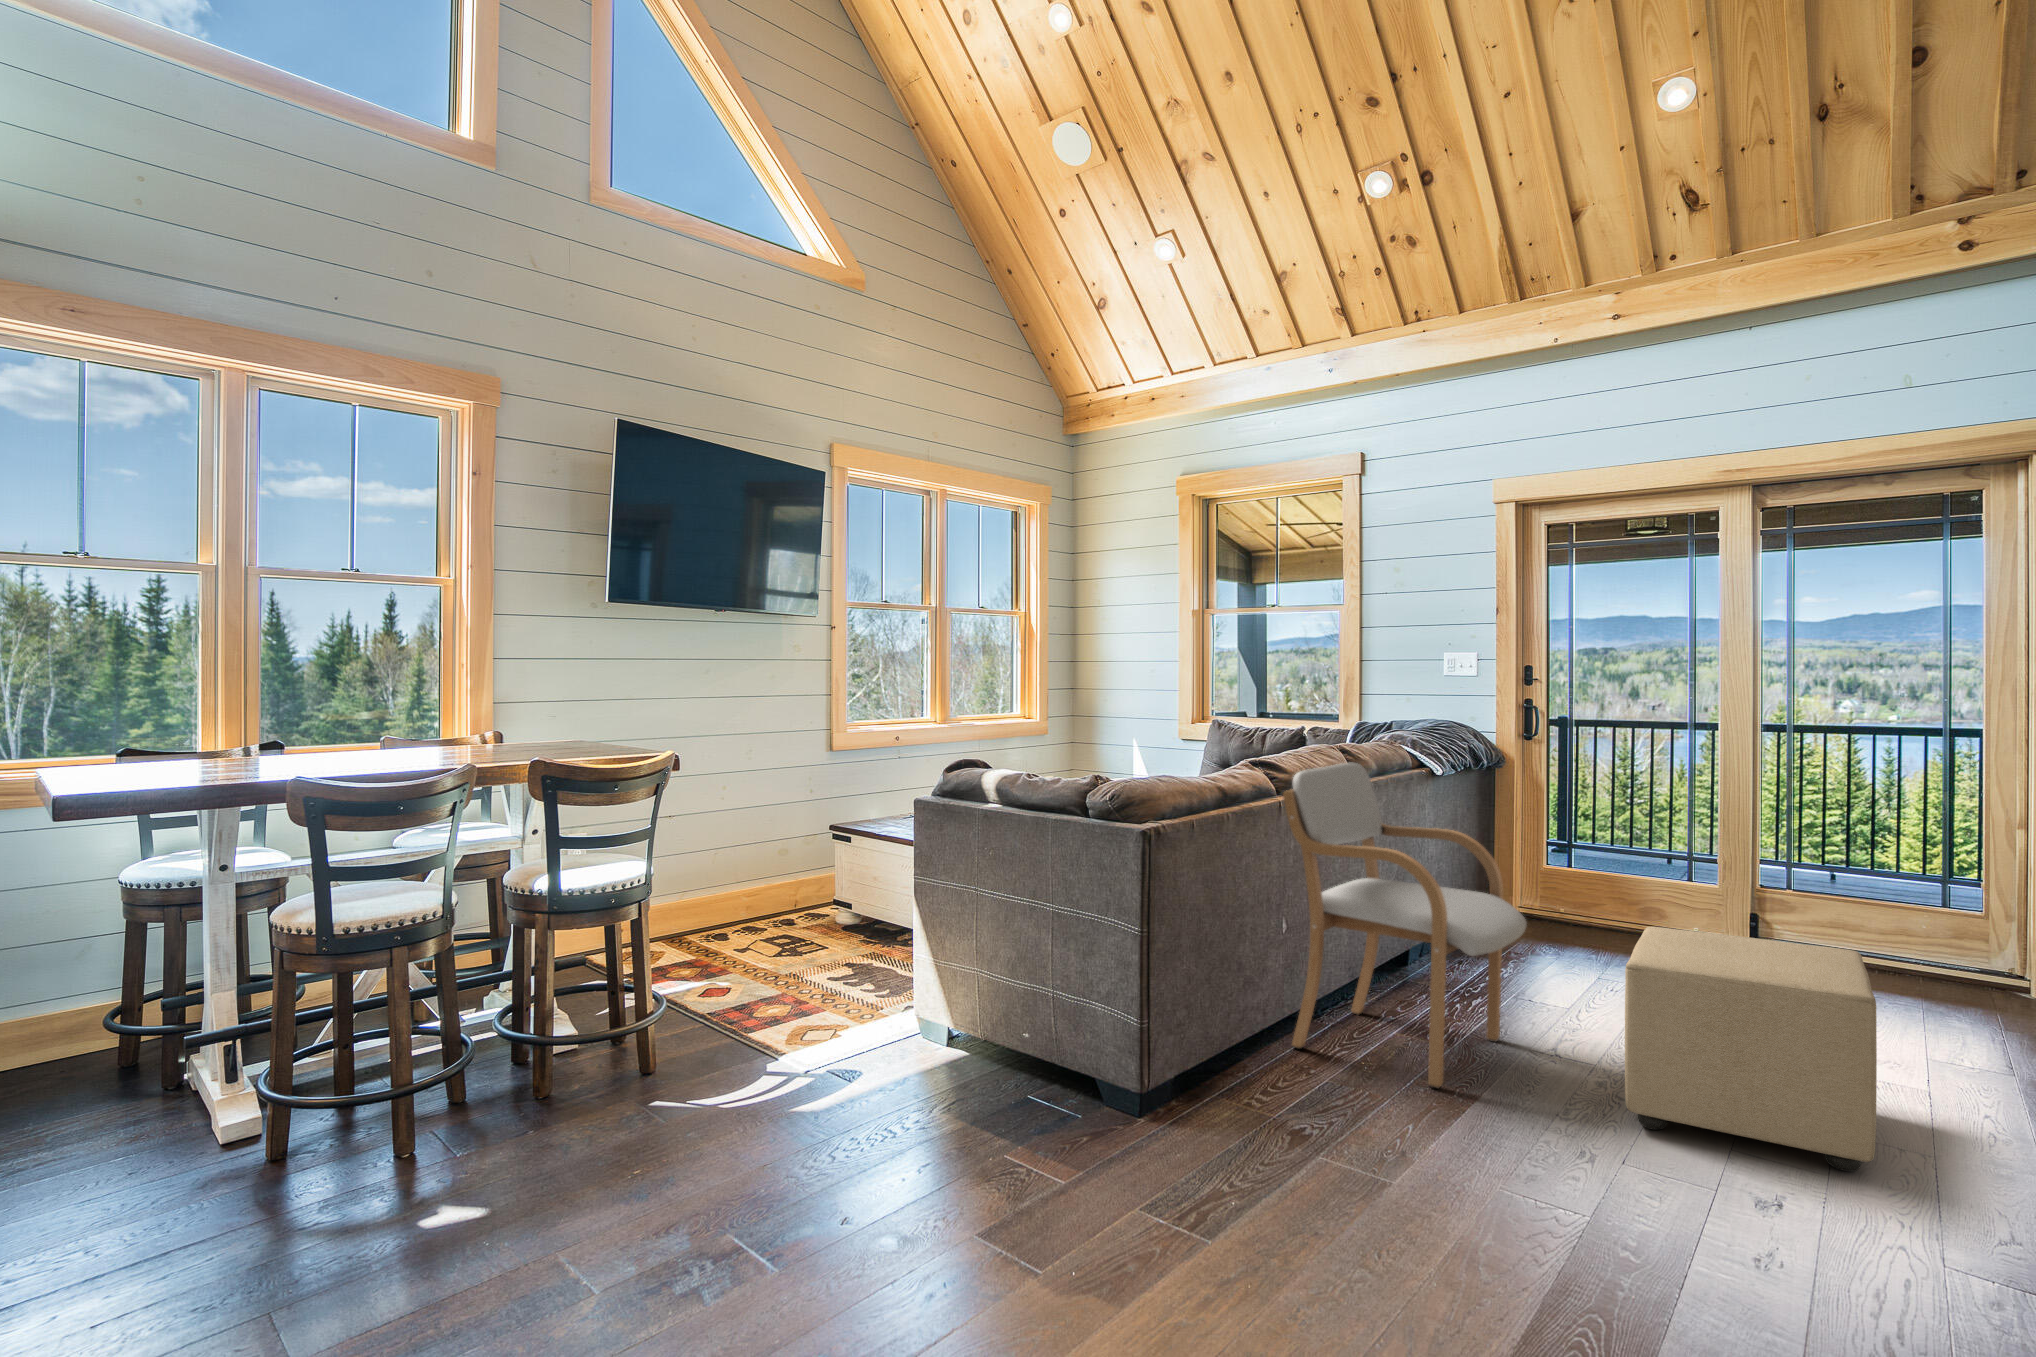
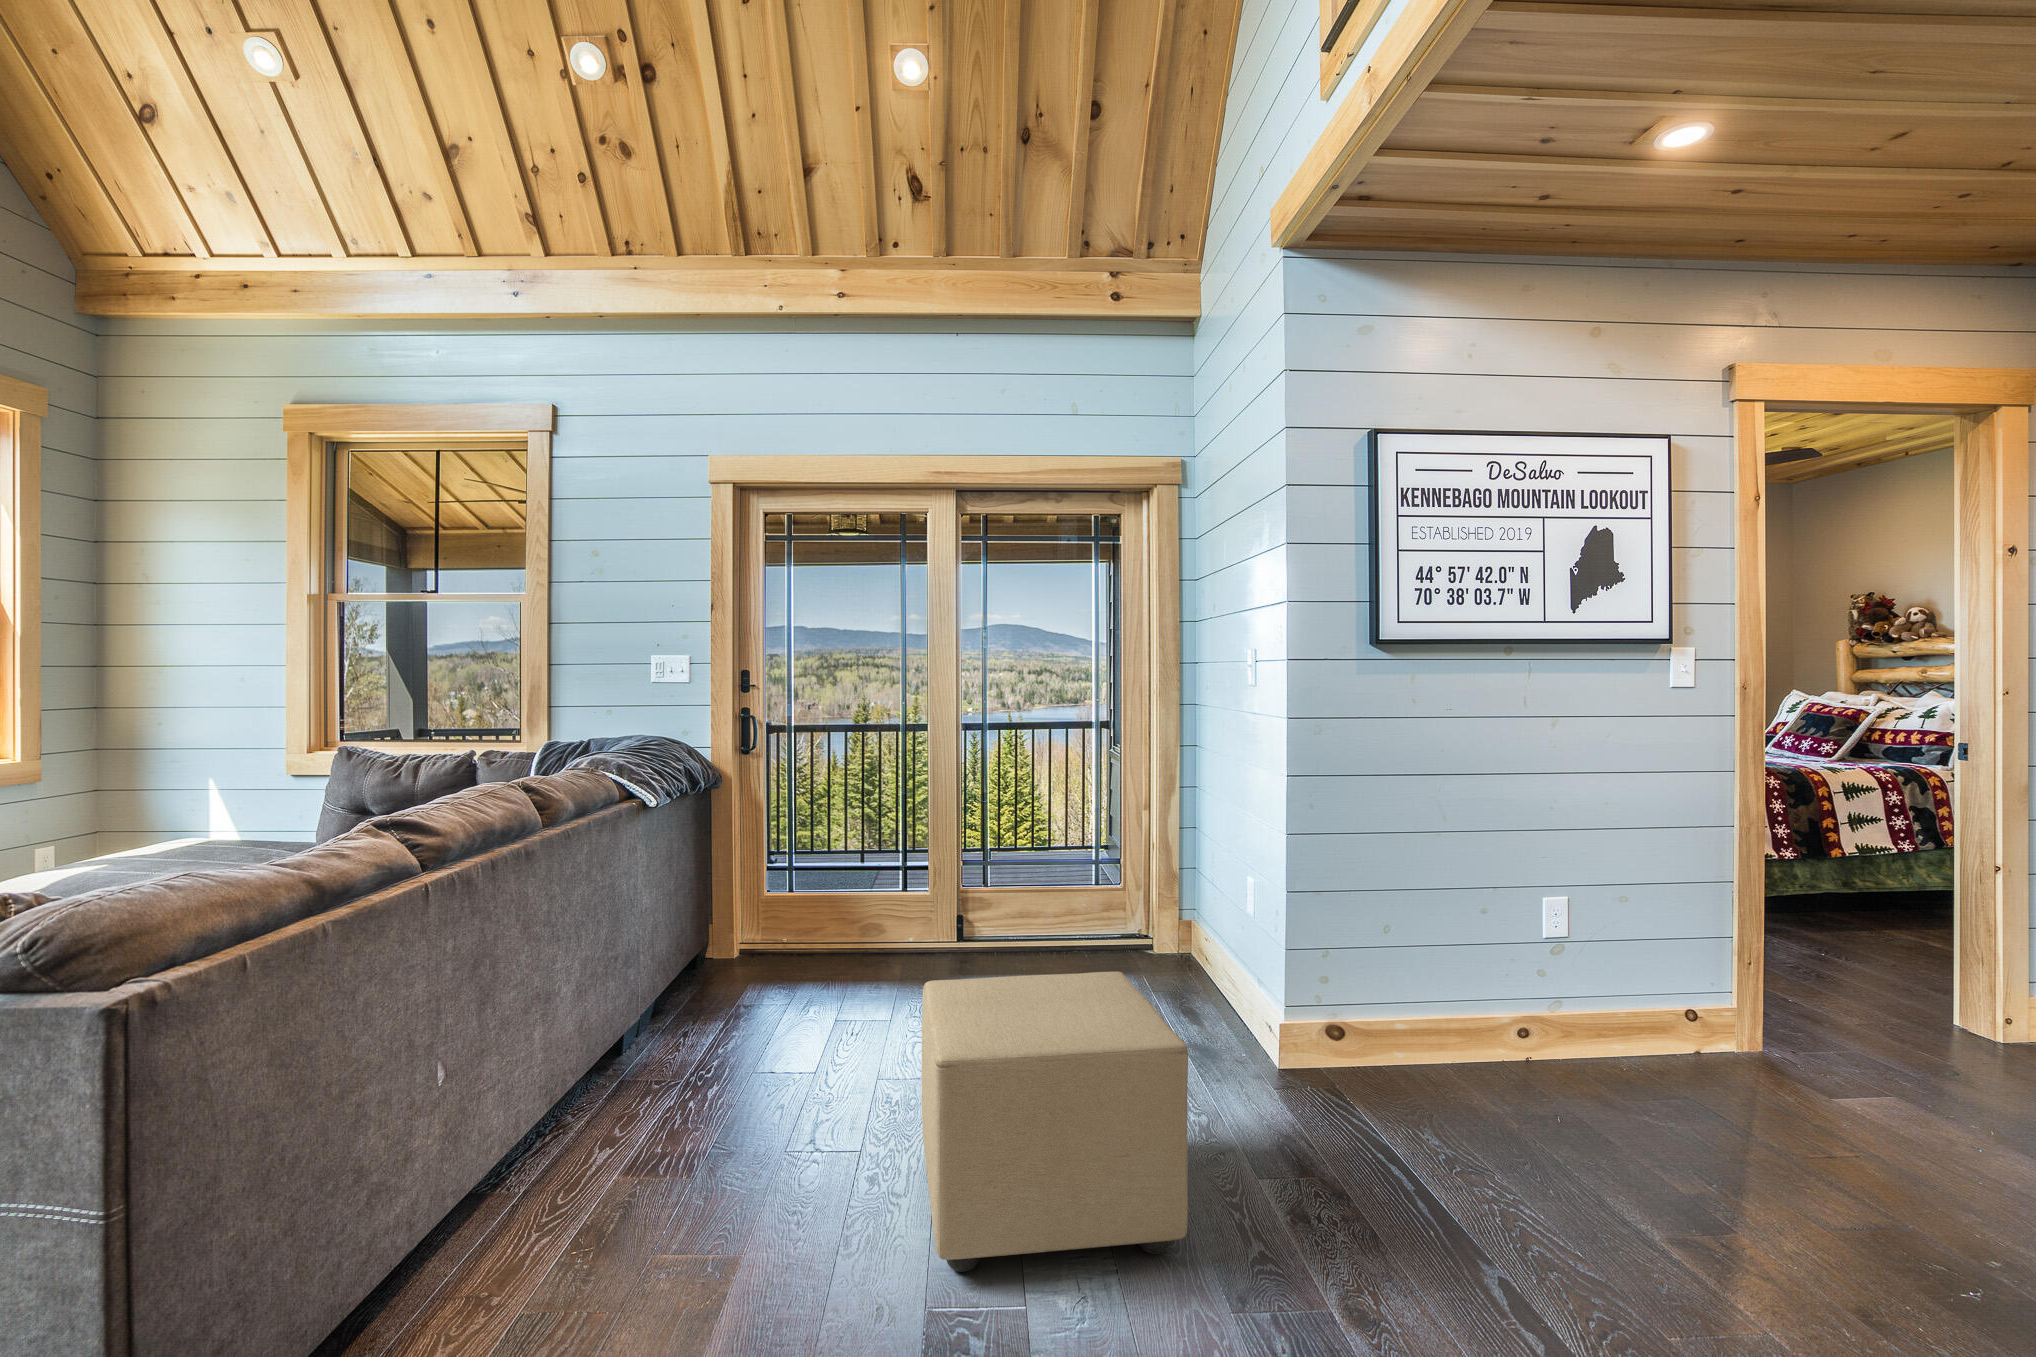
armchair: present [1283,763,1527,1089] -> none [418,807,791,1314]

